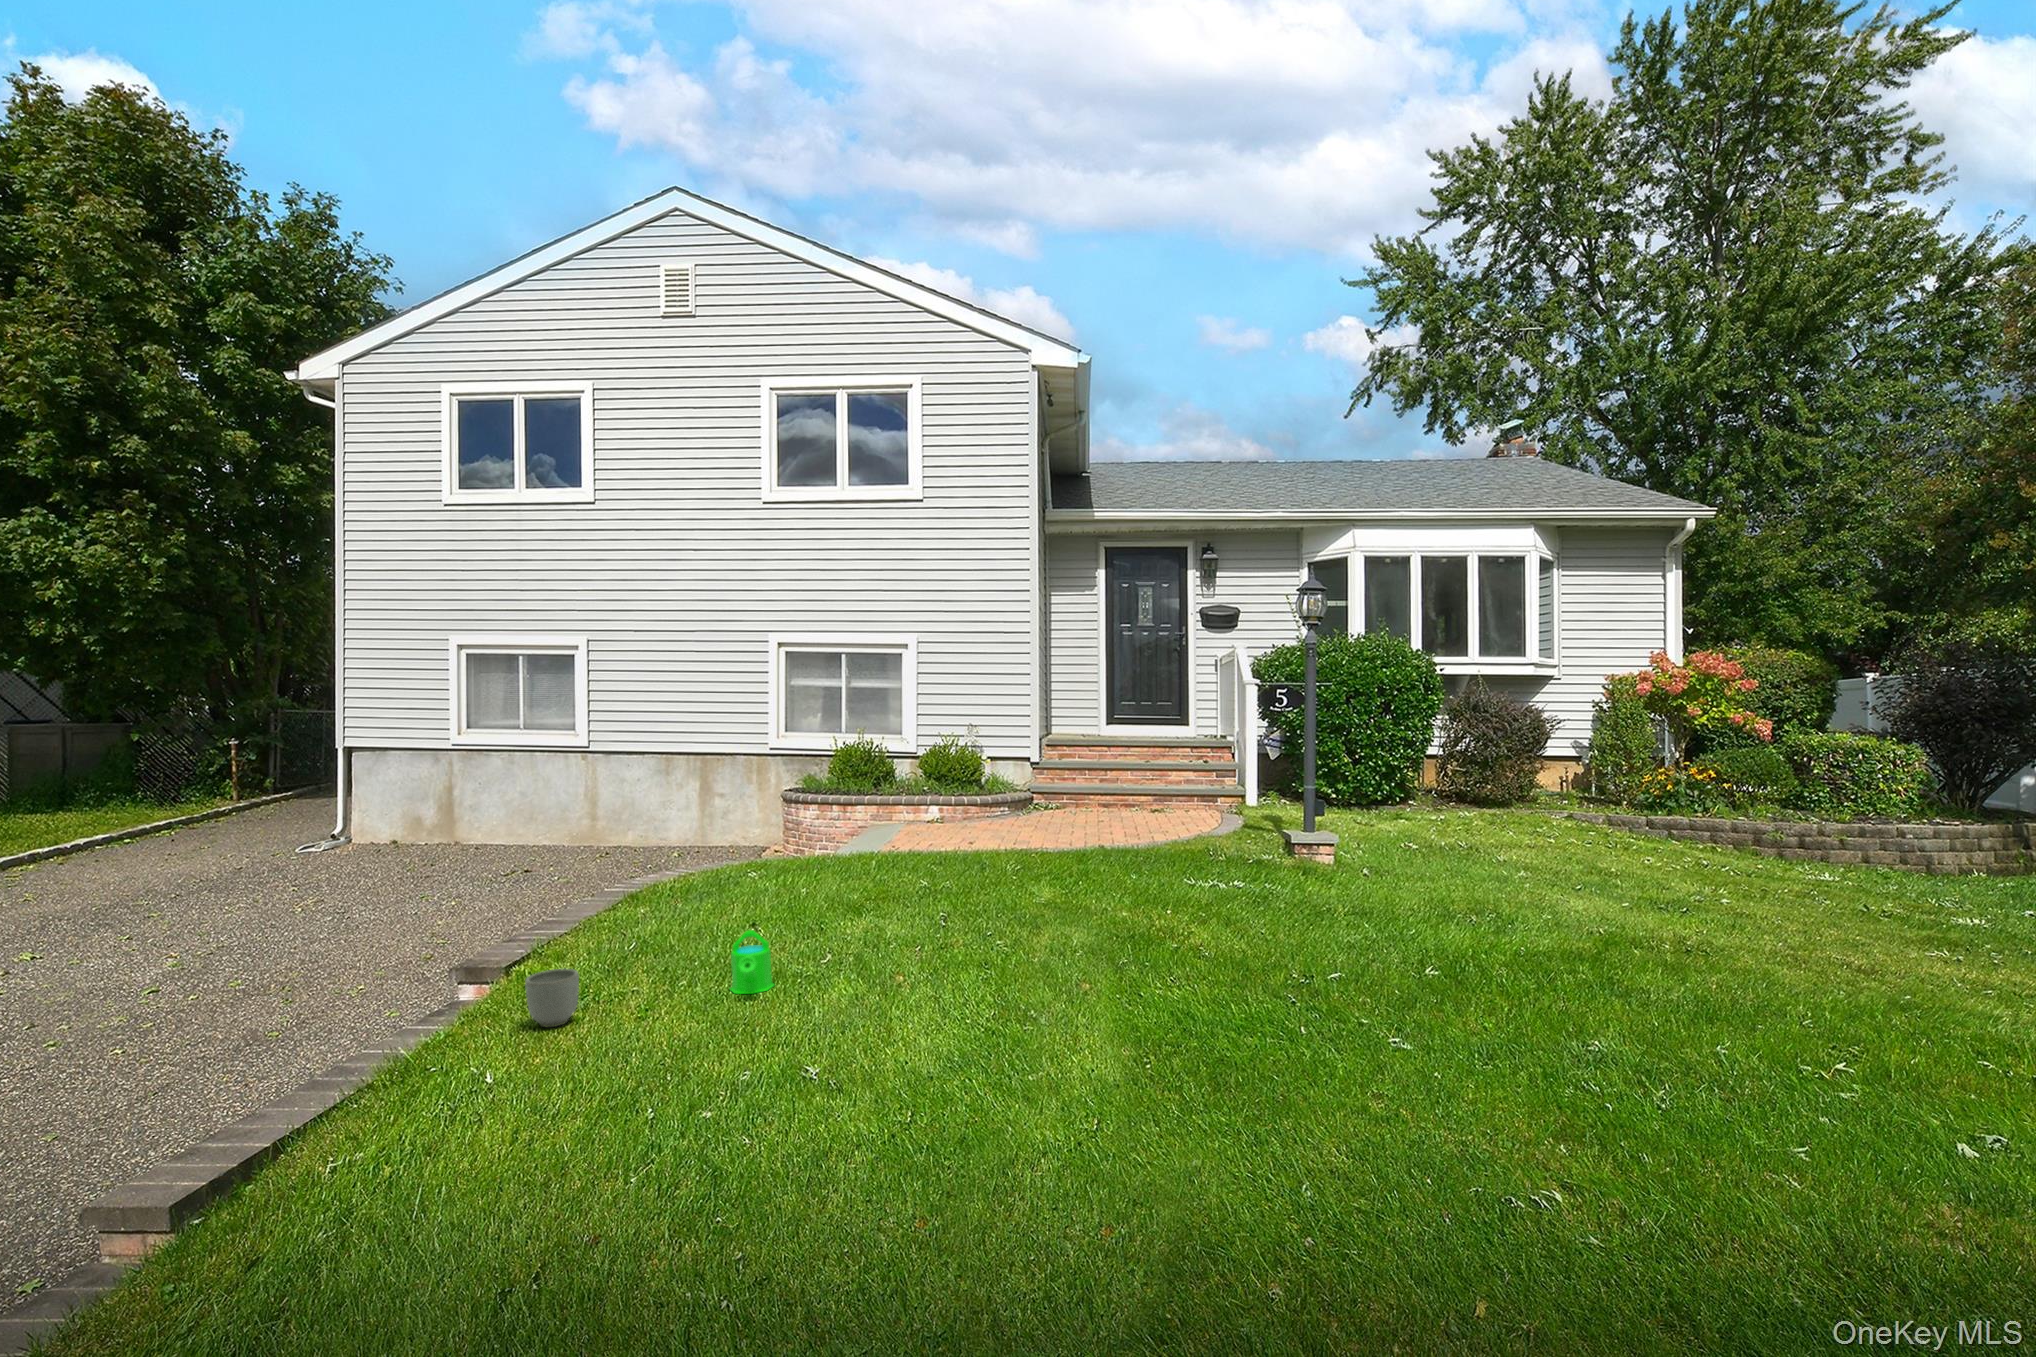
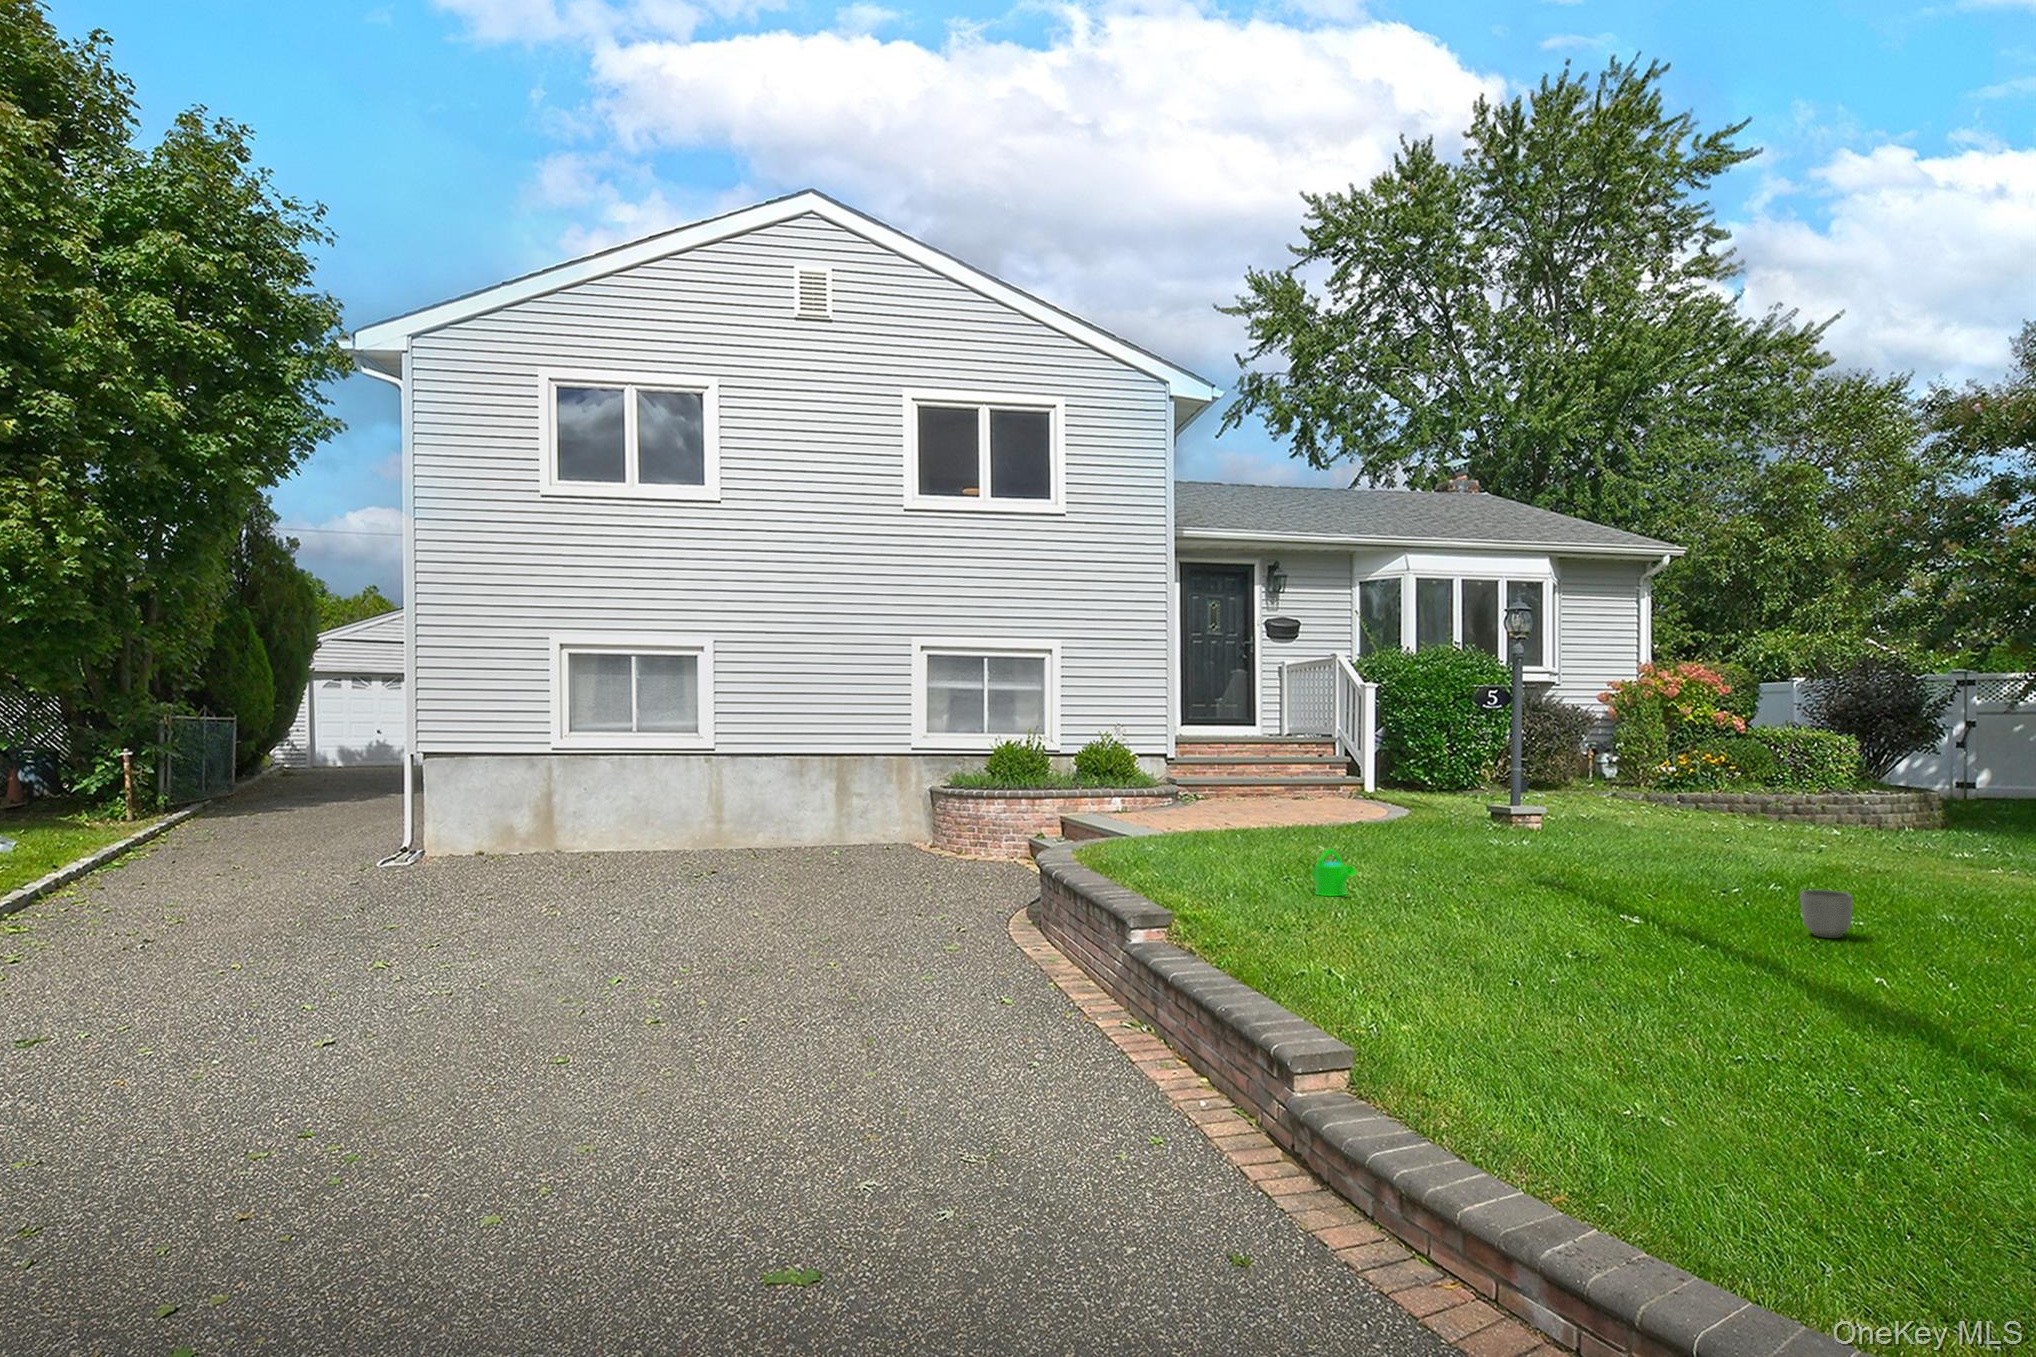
planter: present [525,969,579,1027] -> present [1800,890,1853,938]

